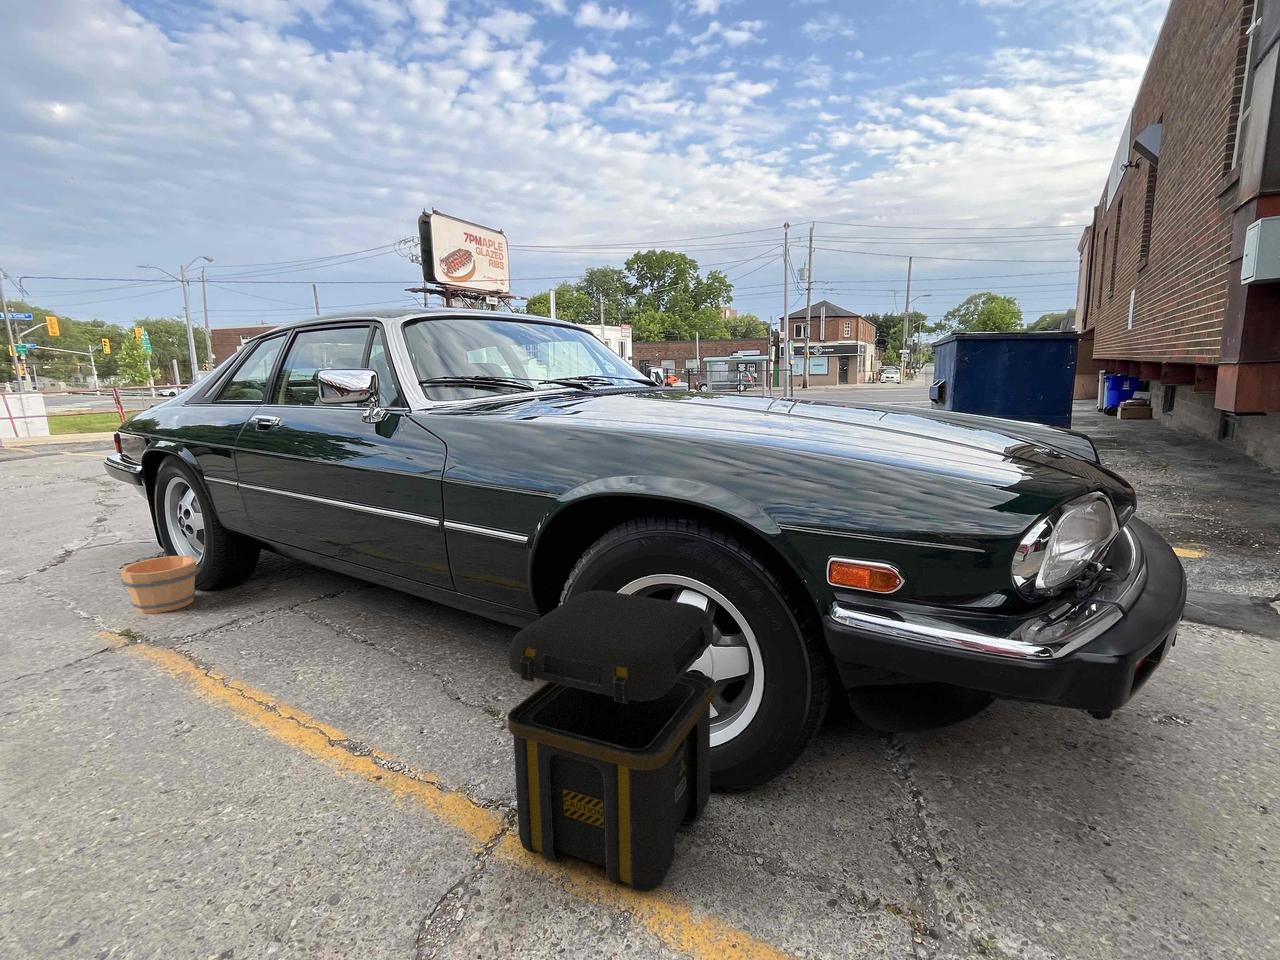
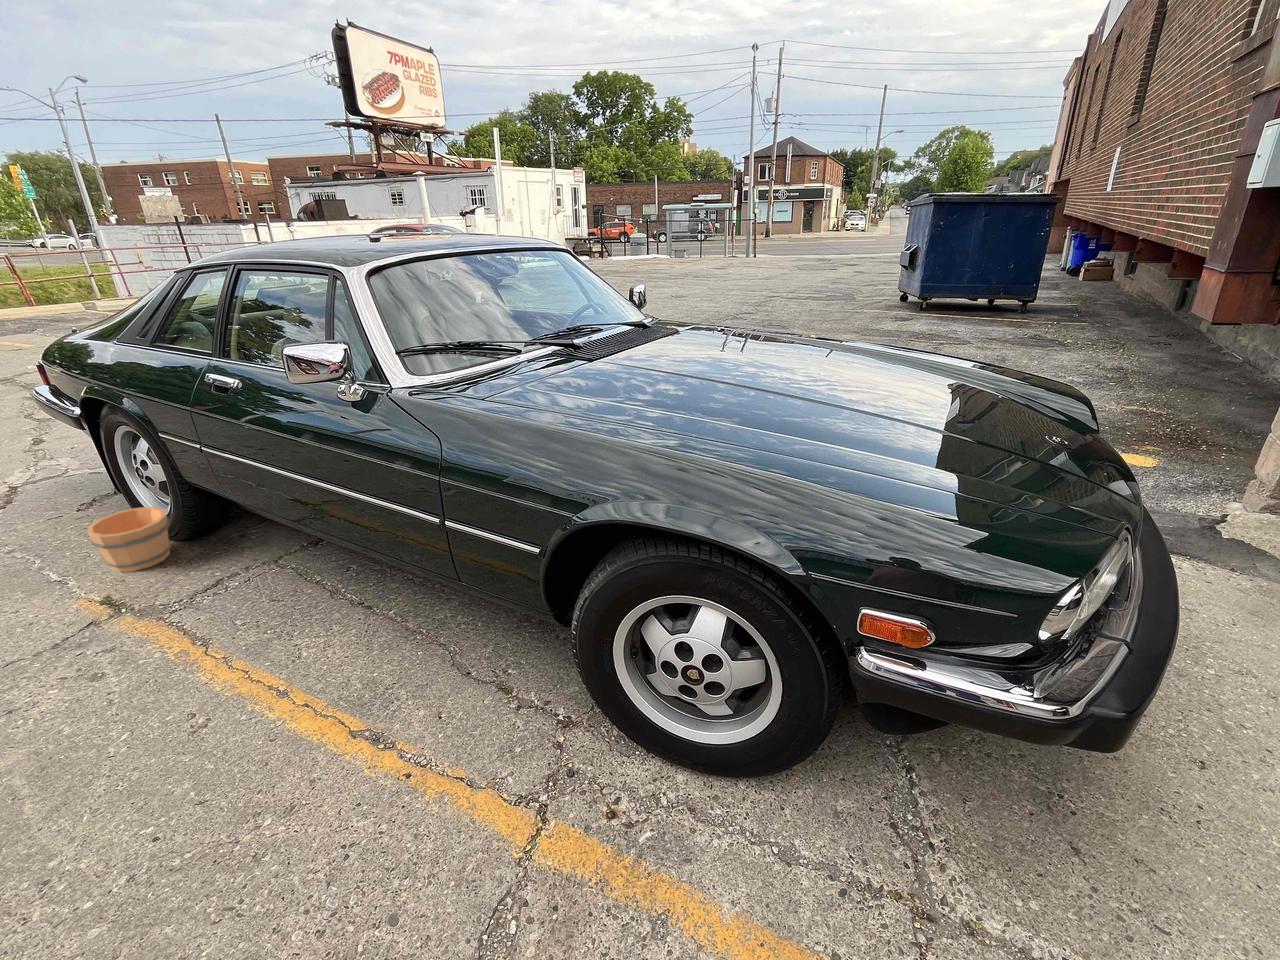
toolbox: present [508,590,716,892] -> none [540,609,734,896]

